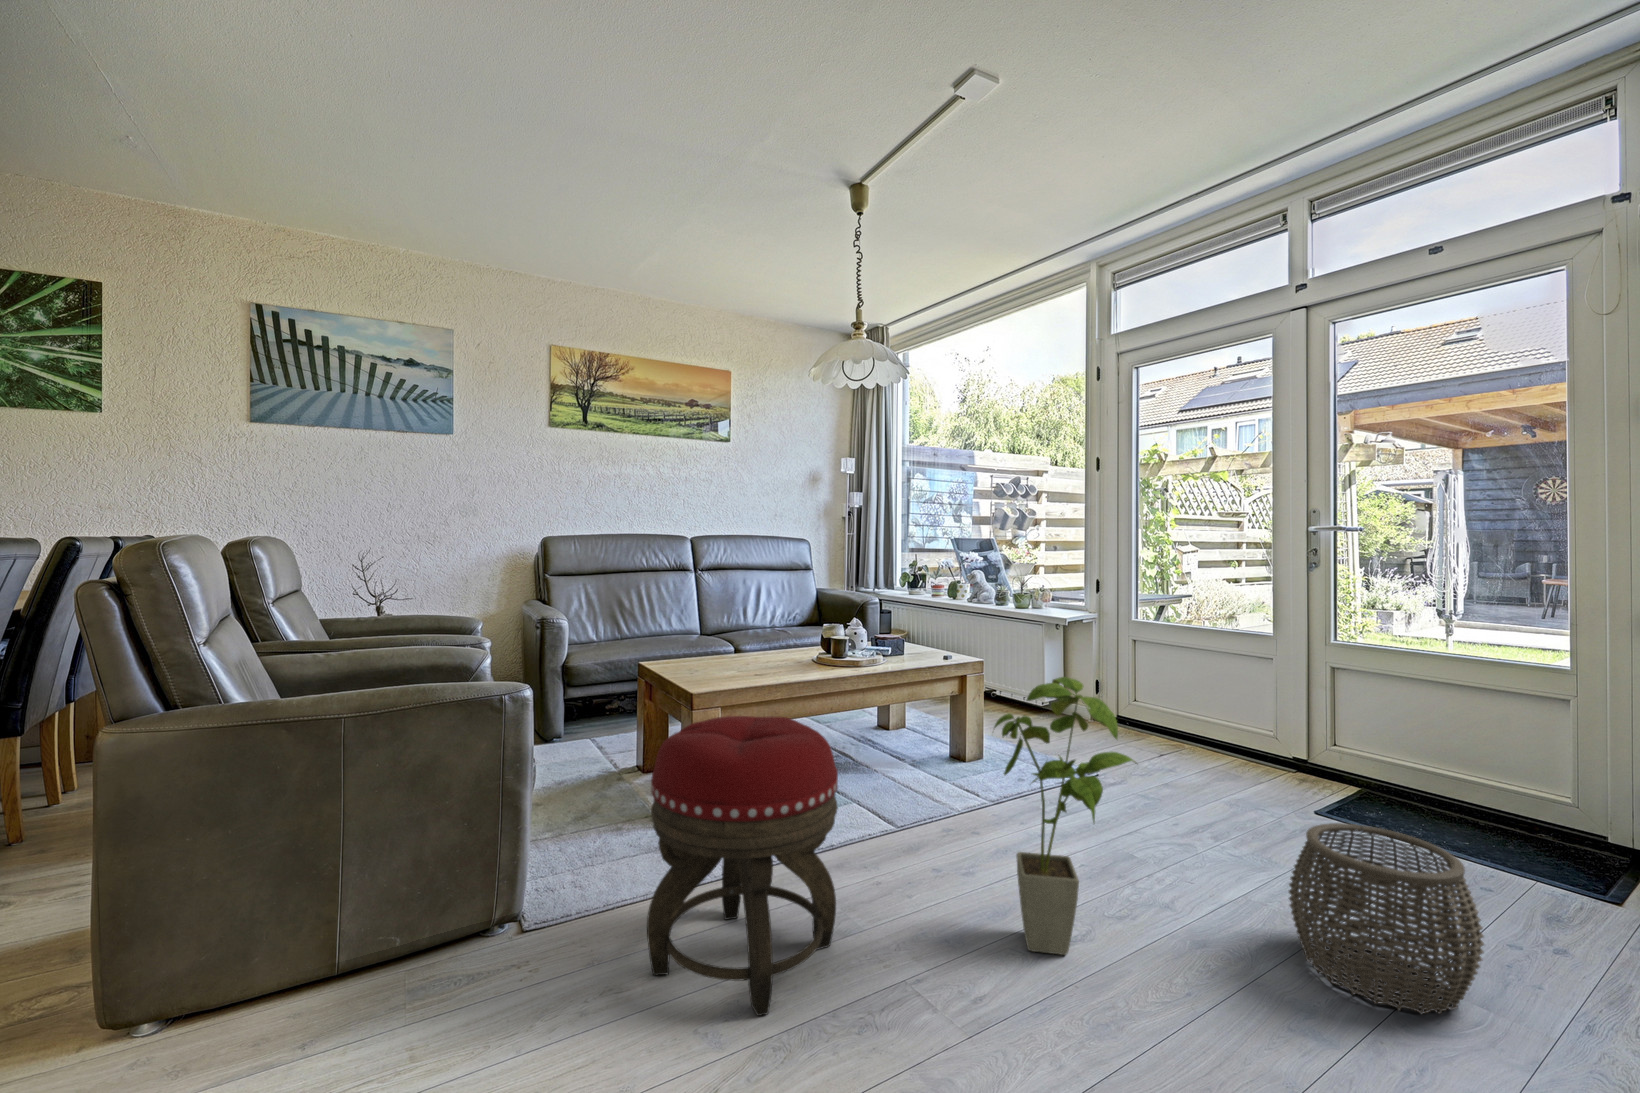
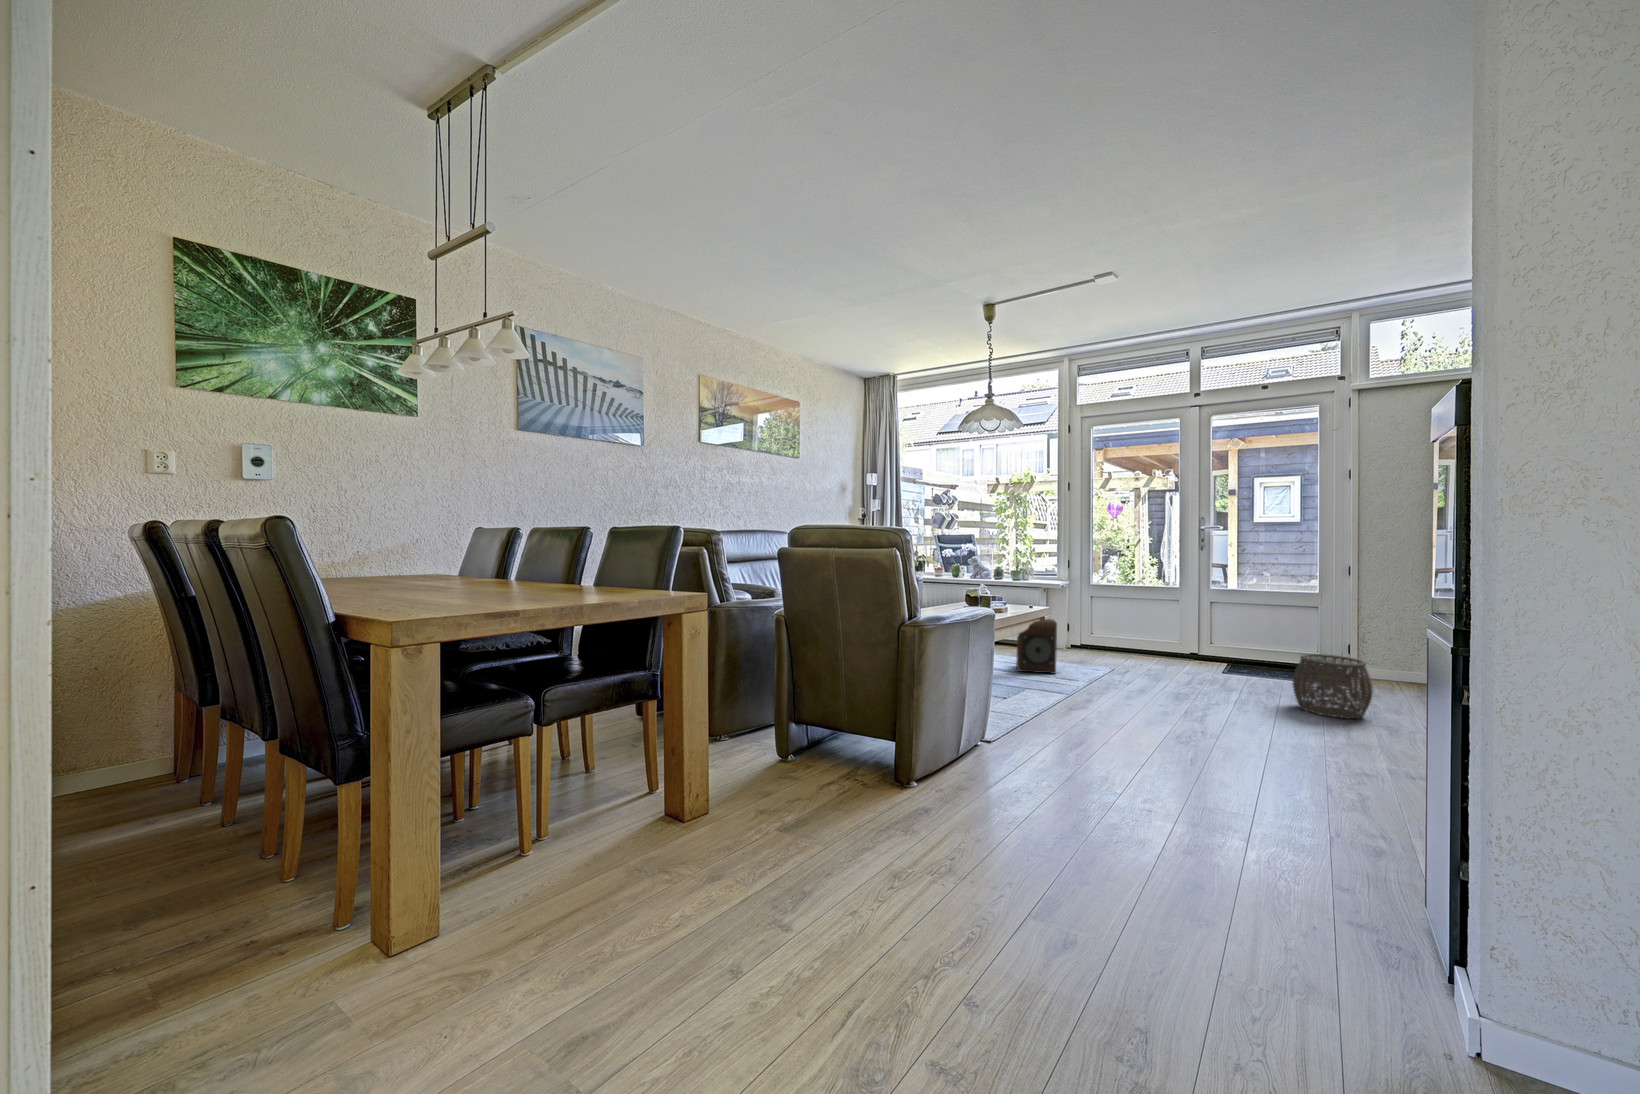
house plant: present [994,677,1136,955] -> none [1191,595,1272,723]
speaker: none [887,682,961,782] -> present [1016,619,1057,674]
footstool: present [647,716,838,1016] -> none [1078,623,1180,754]

